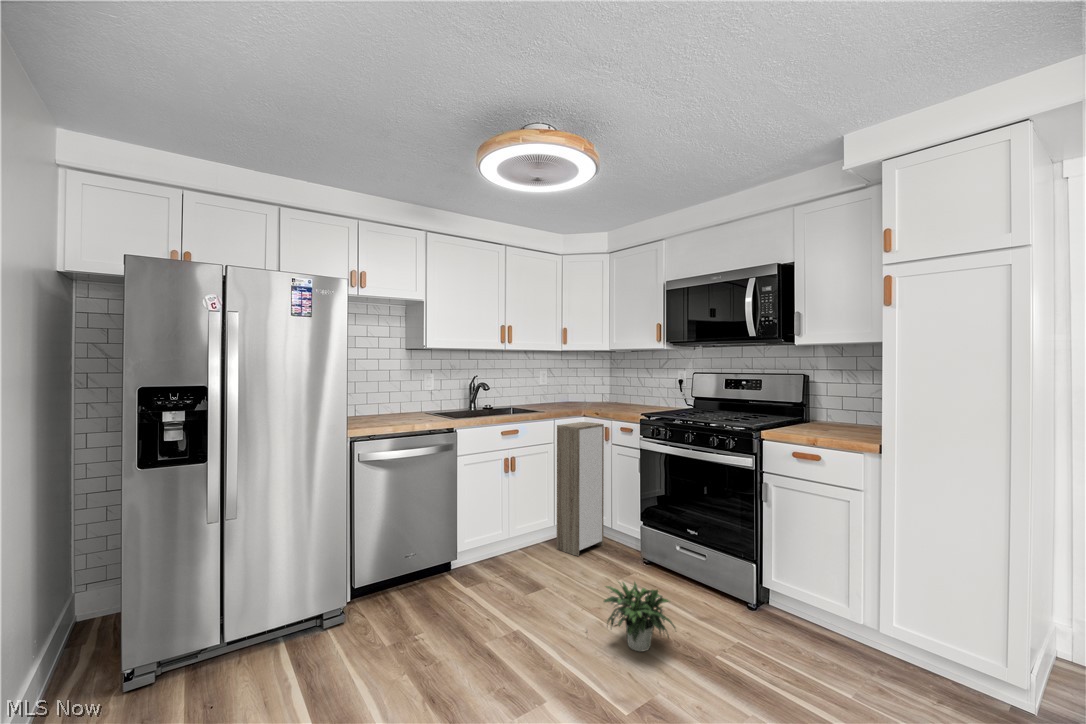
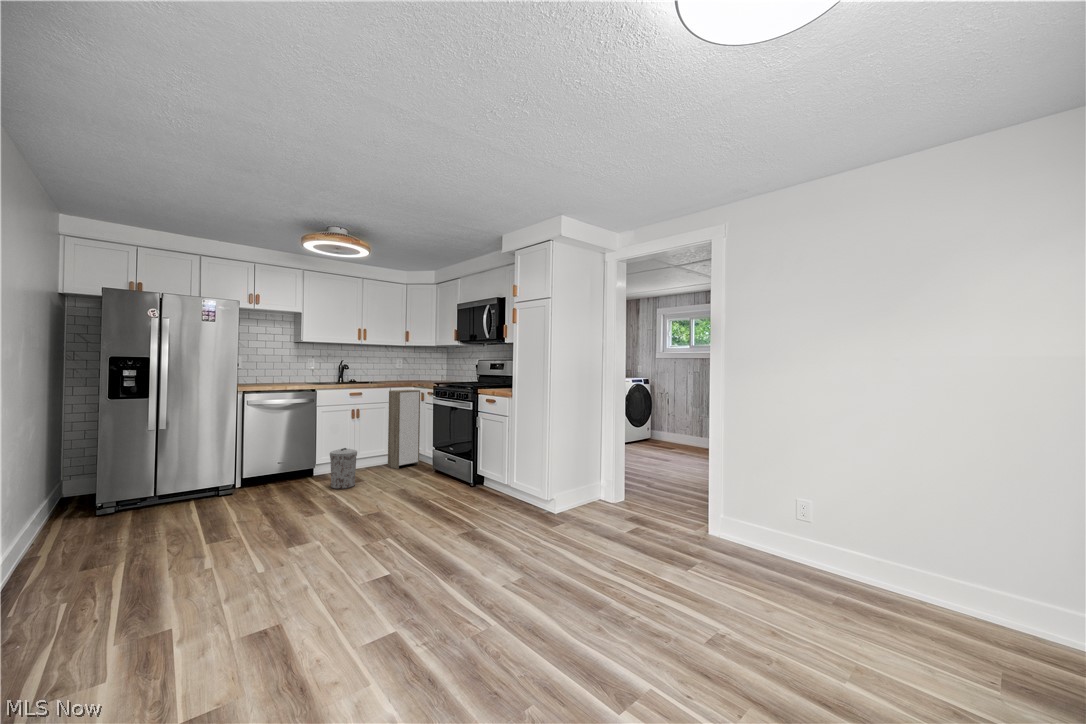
trash can: none [498,536,542,613] -> present [330,448,357,489]
potted plant: present [604,582,675,651] -> none [370,464,414,499]

